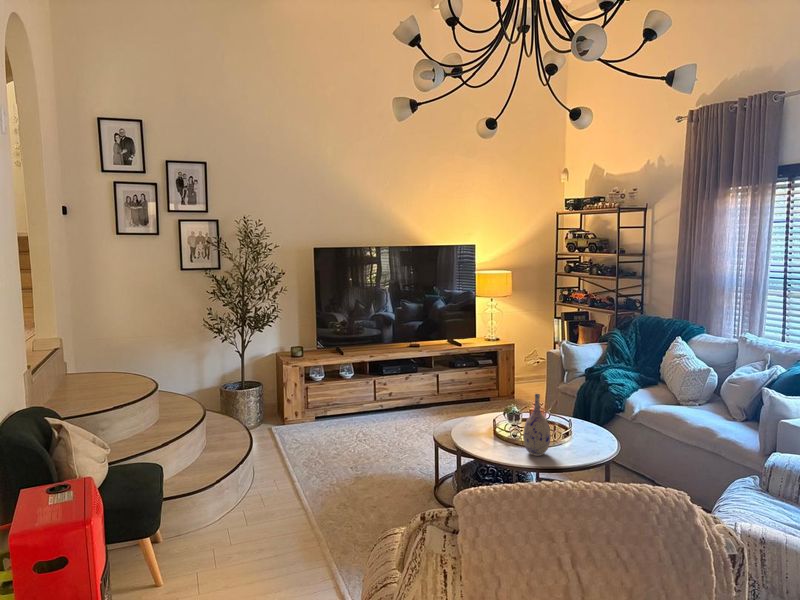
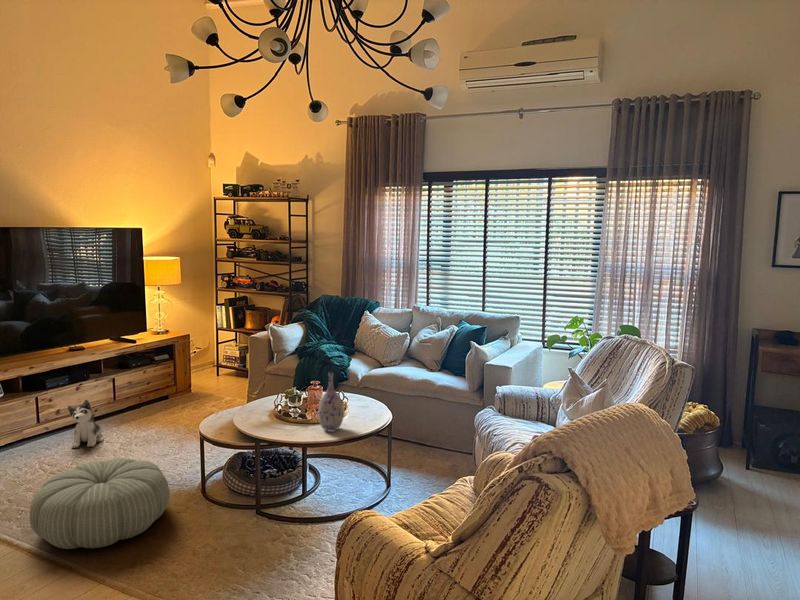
plush toy: none [387,387,413,427] -> present [68,400,103,448]
pouf: none [307,435,407,502] -> present [30,458,170,549]

